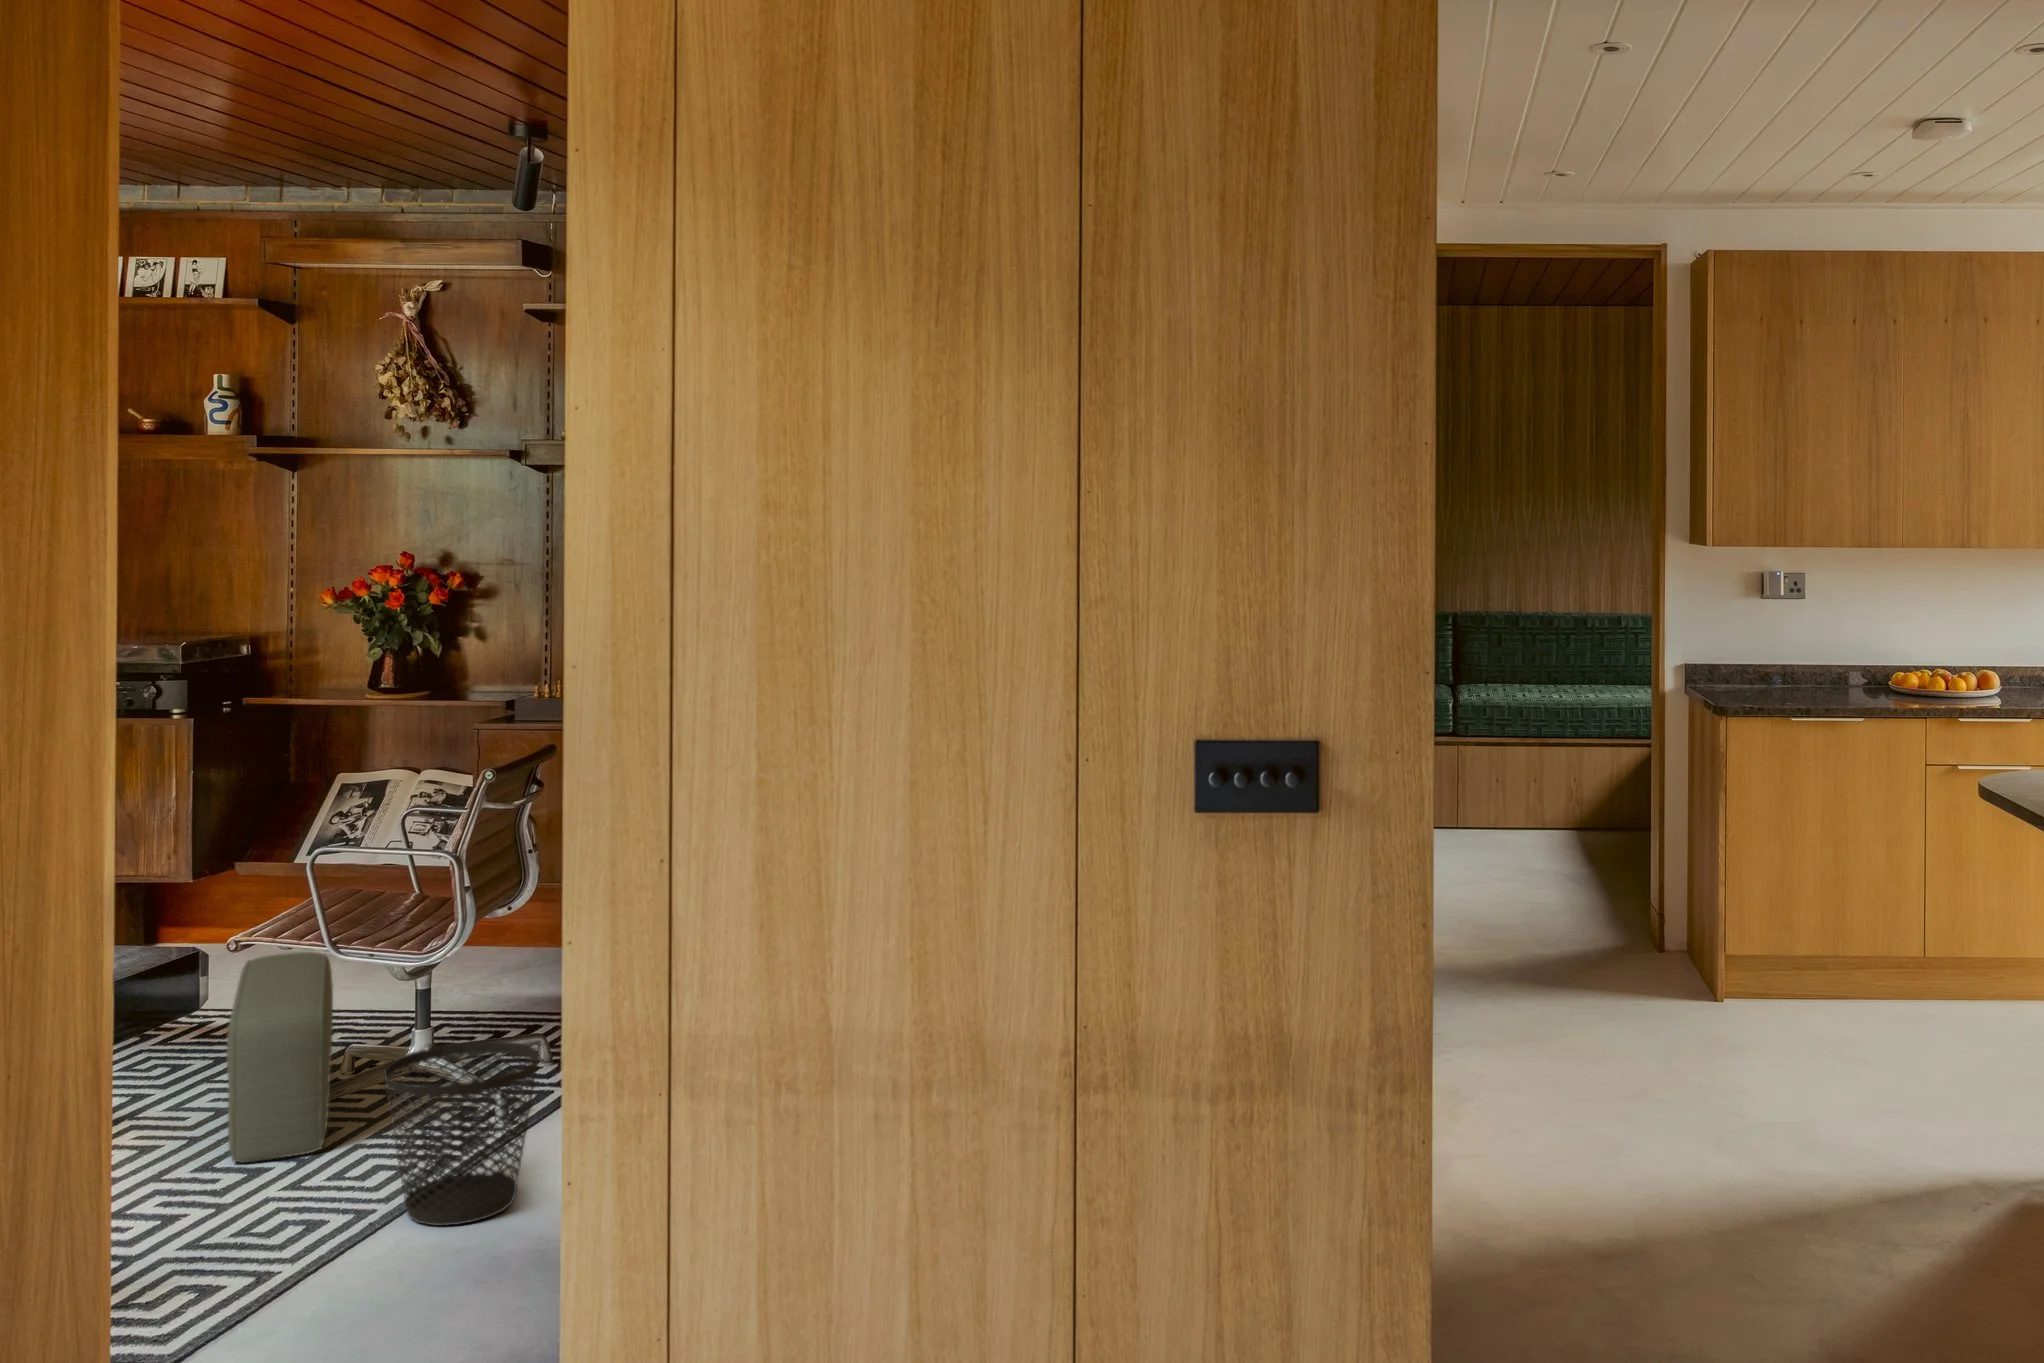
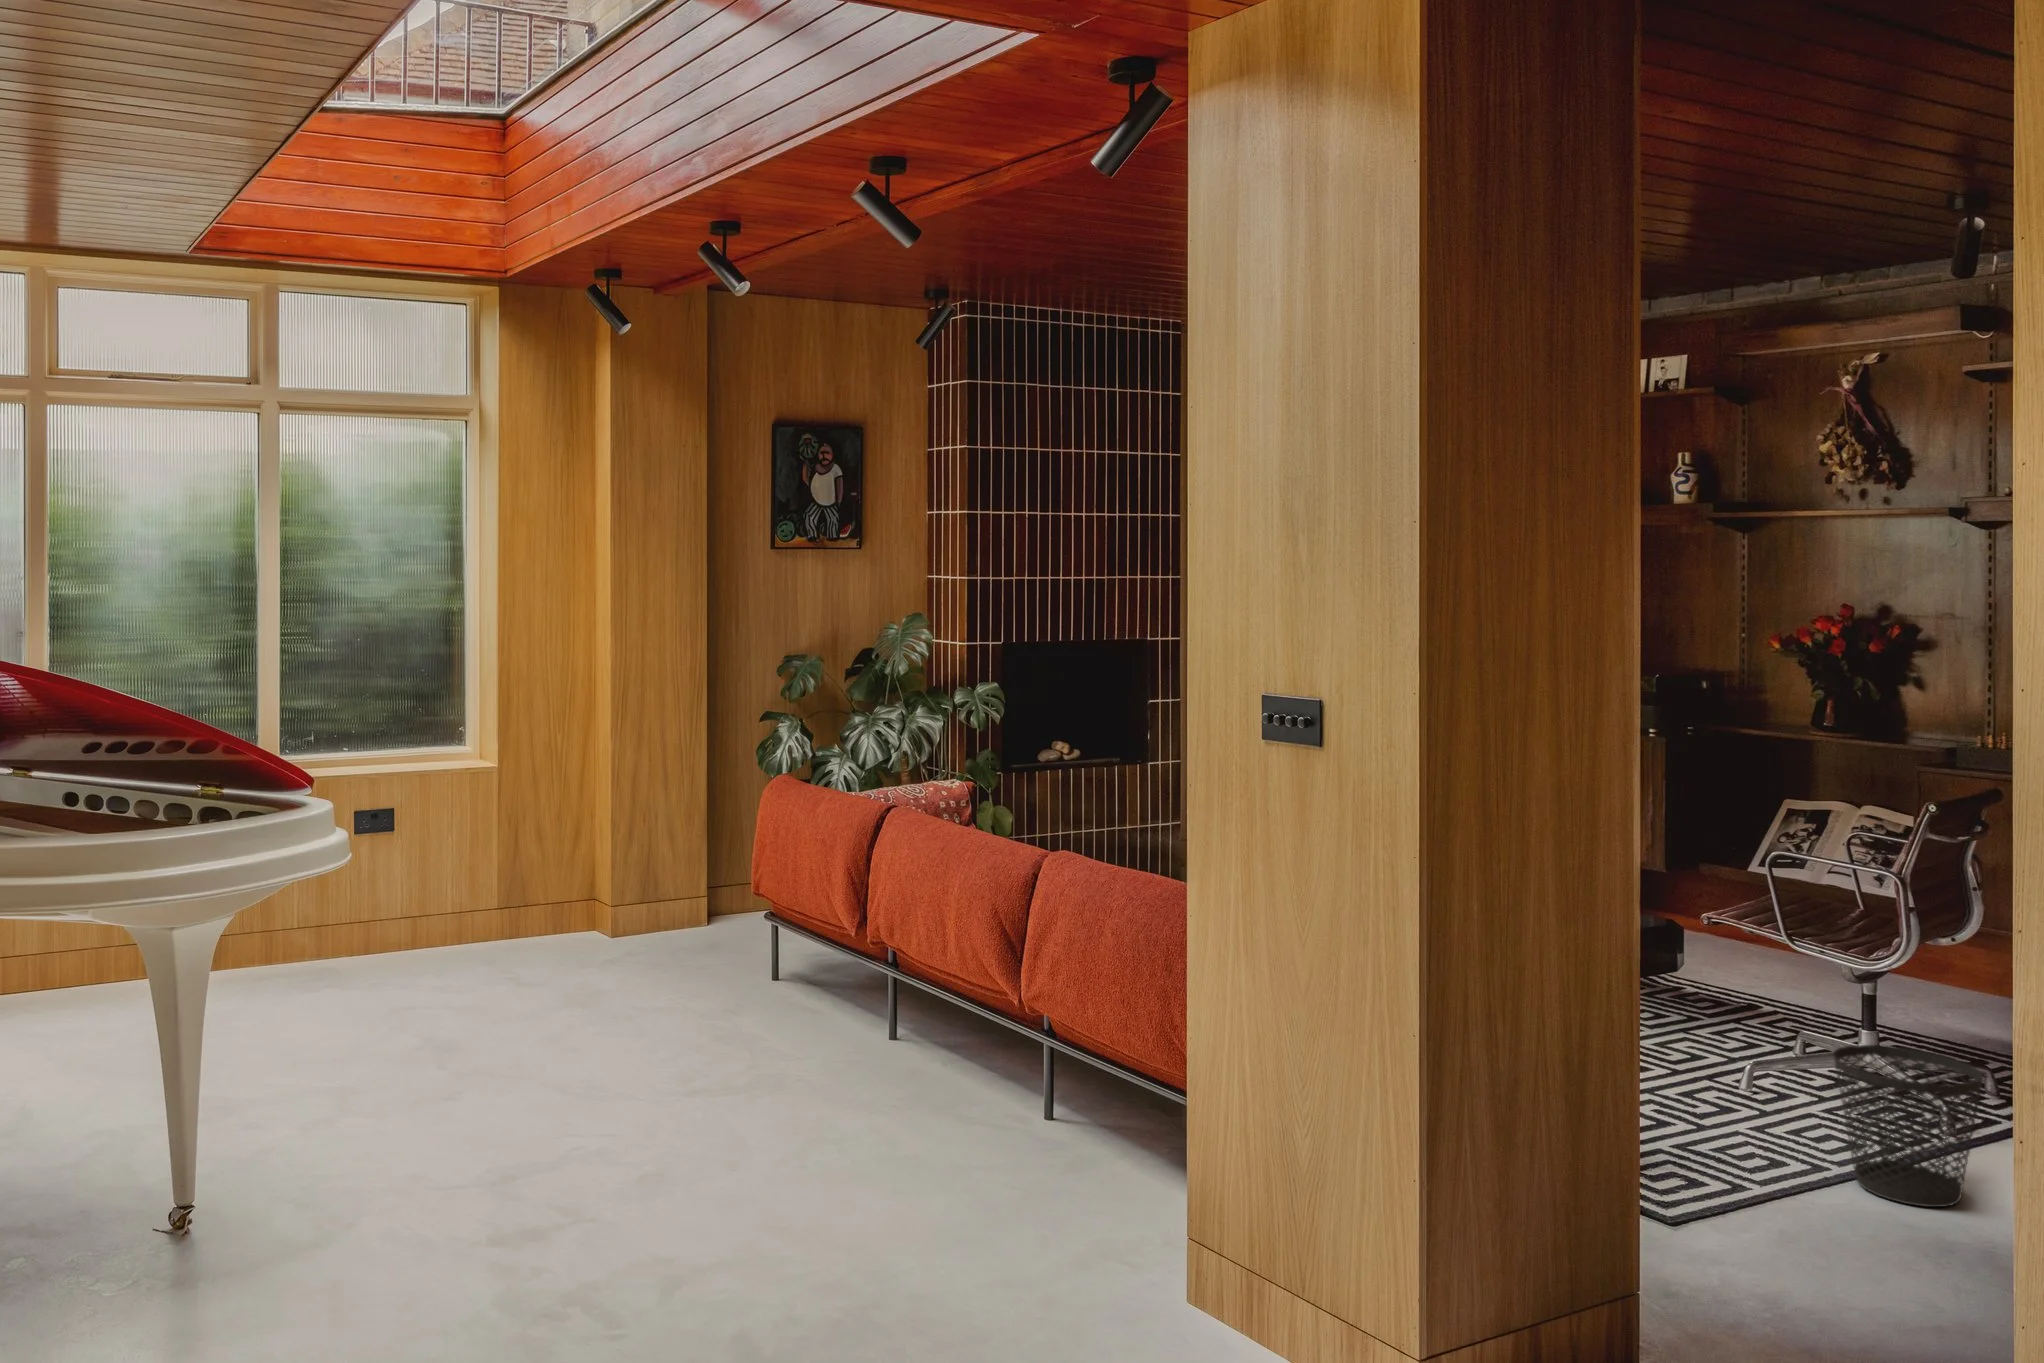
pouf: present [227,952,333,1162] -> none [1702,940,1784,1108]

